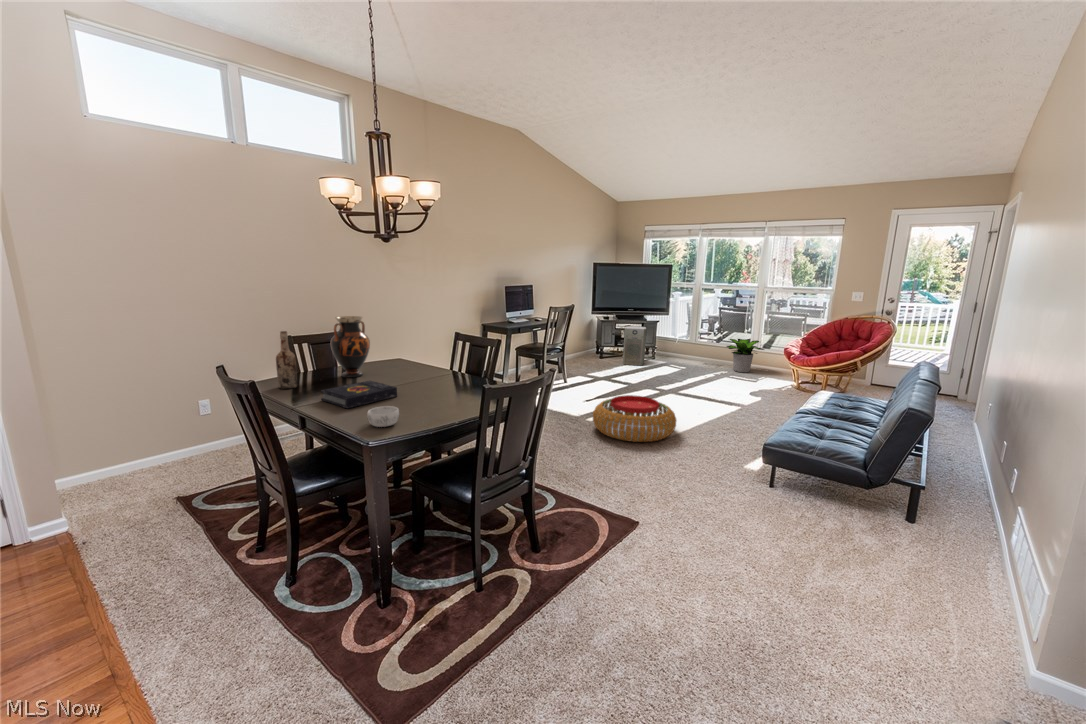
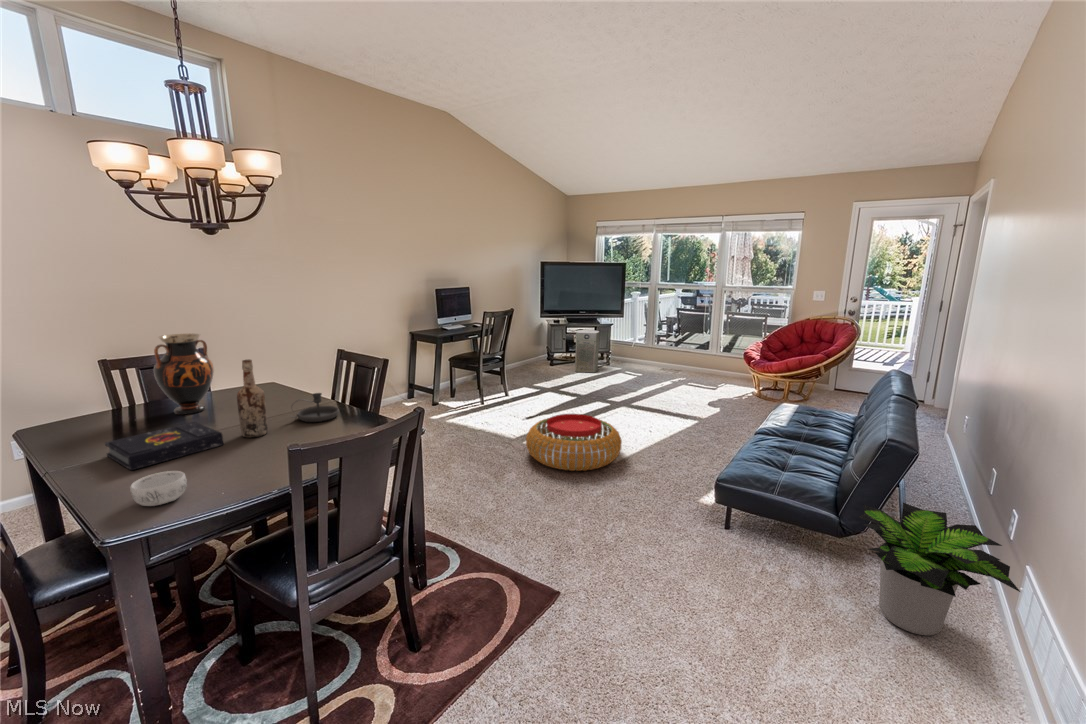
wine bottle: present [276,331,297,389] -> present [237,360,268,438]
potted plant: present [727,339,764,372] -> present [859,503,1020,635]
candlestick: none [433,363,468,385] -> present [292,393,339,422]

